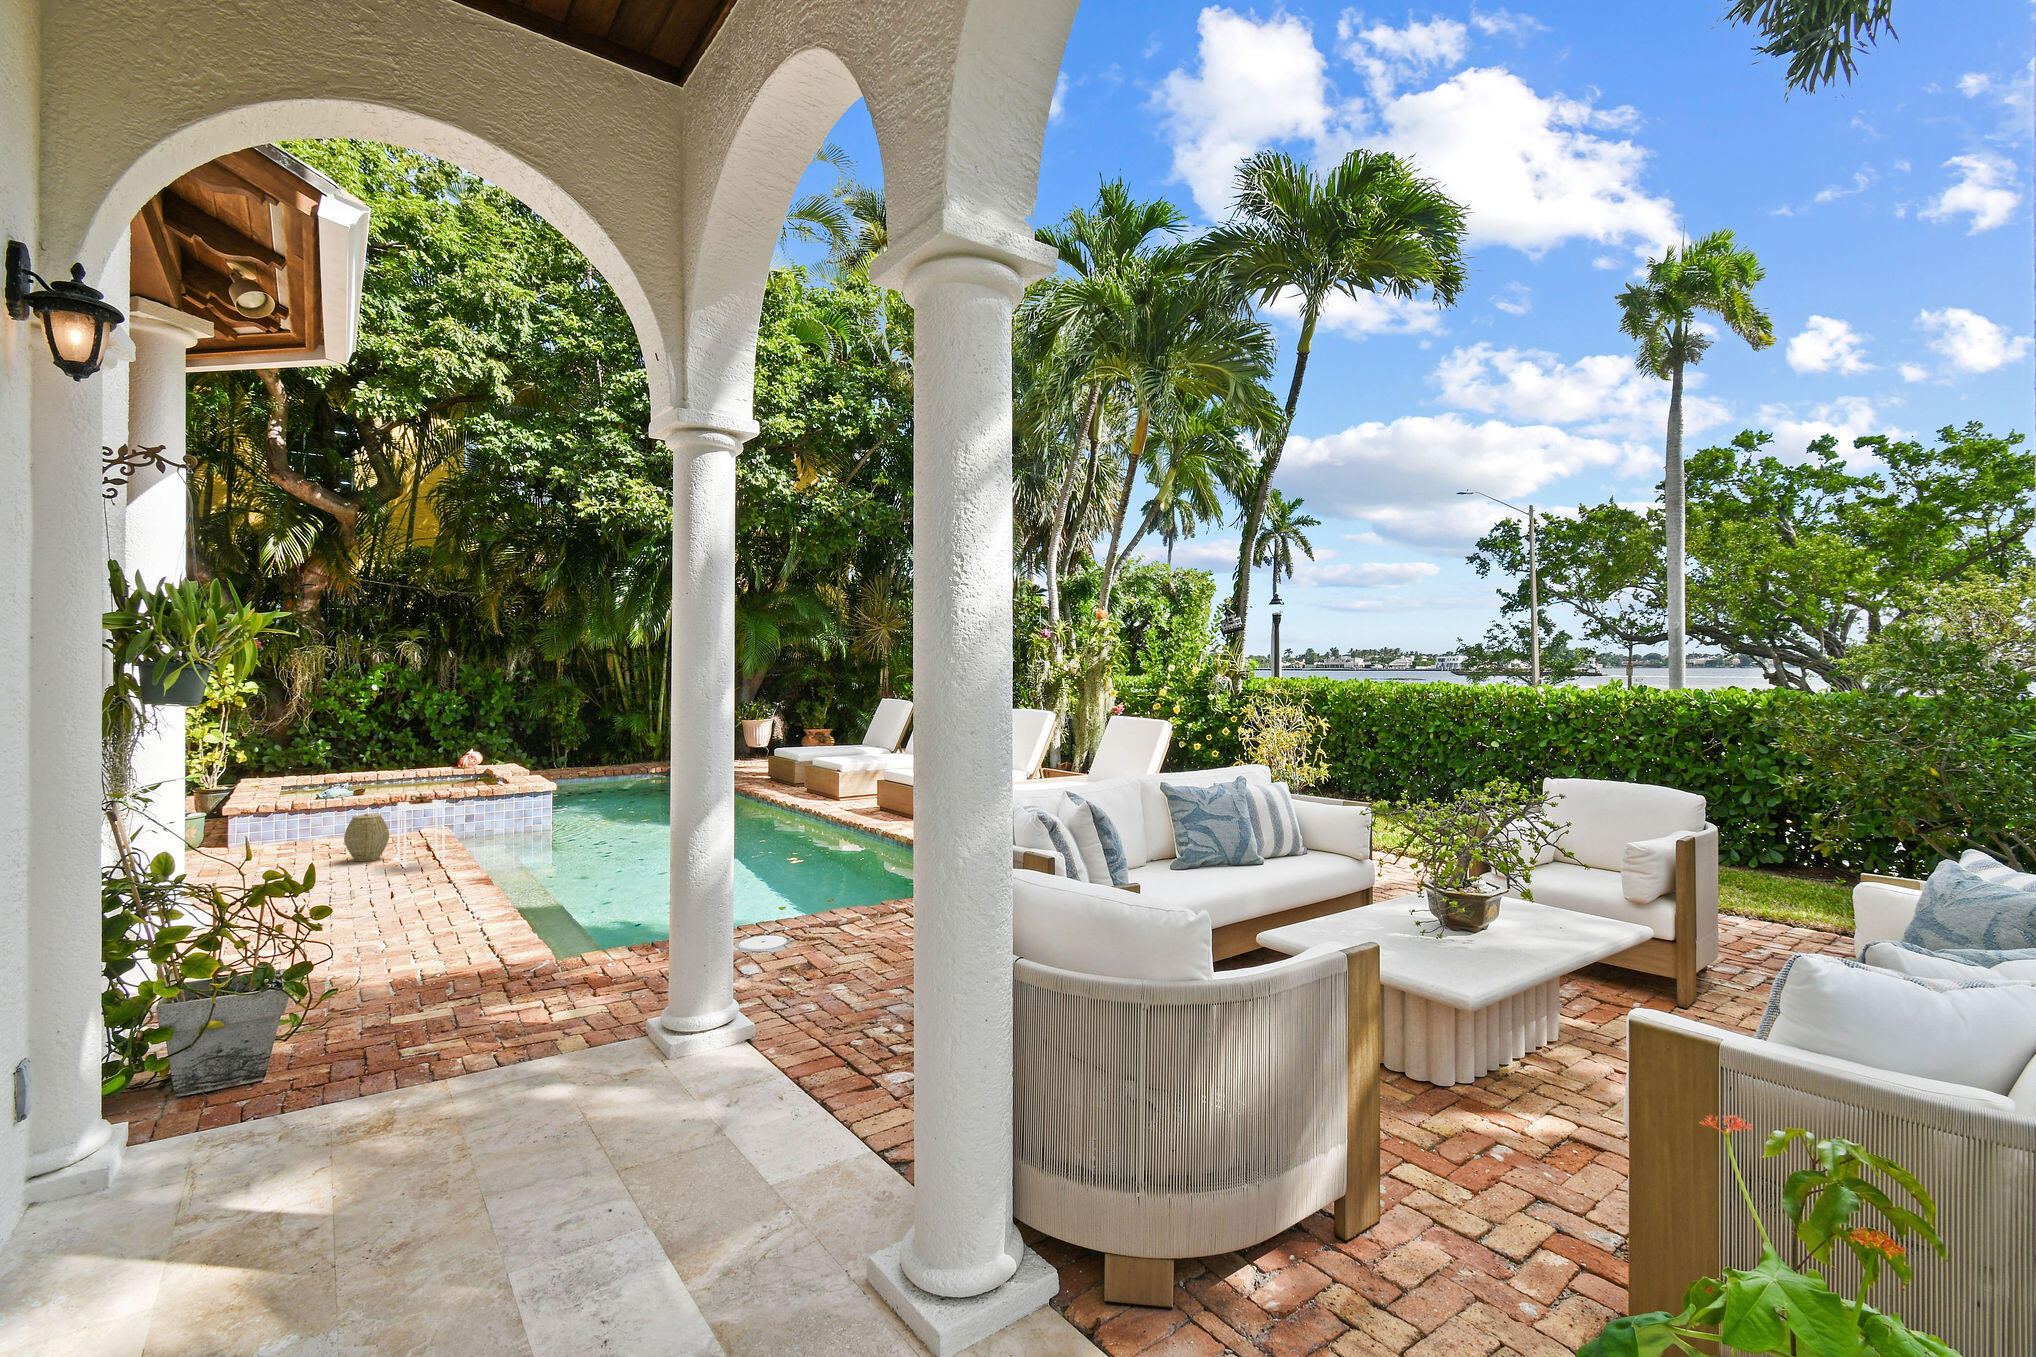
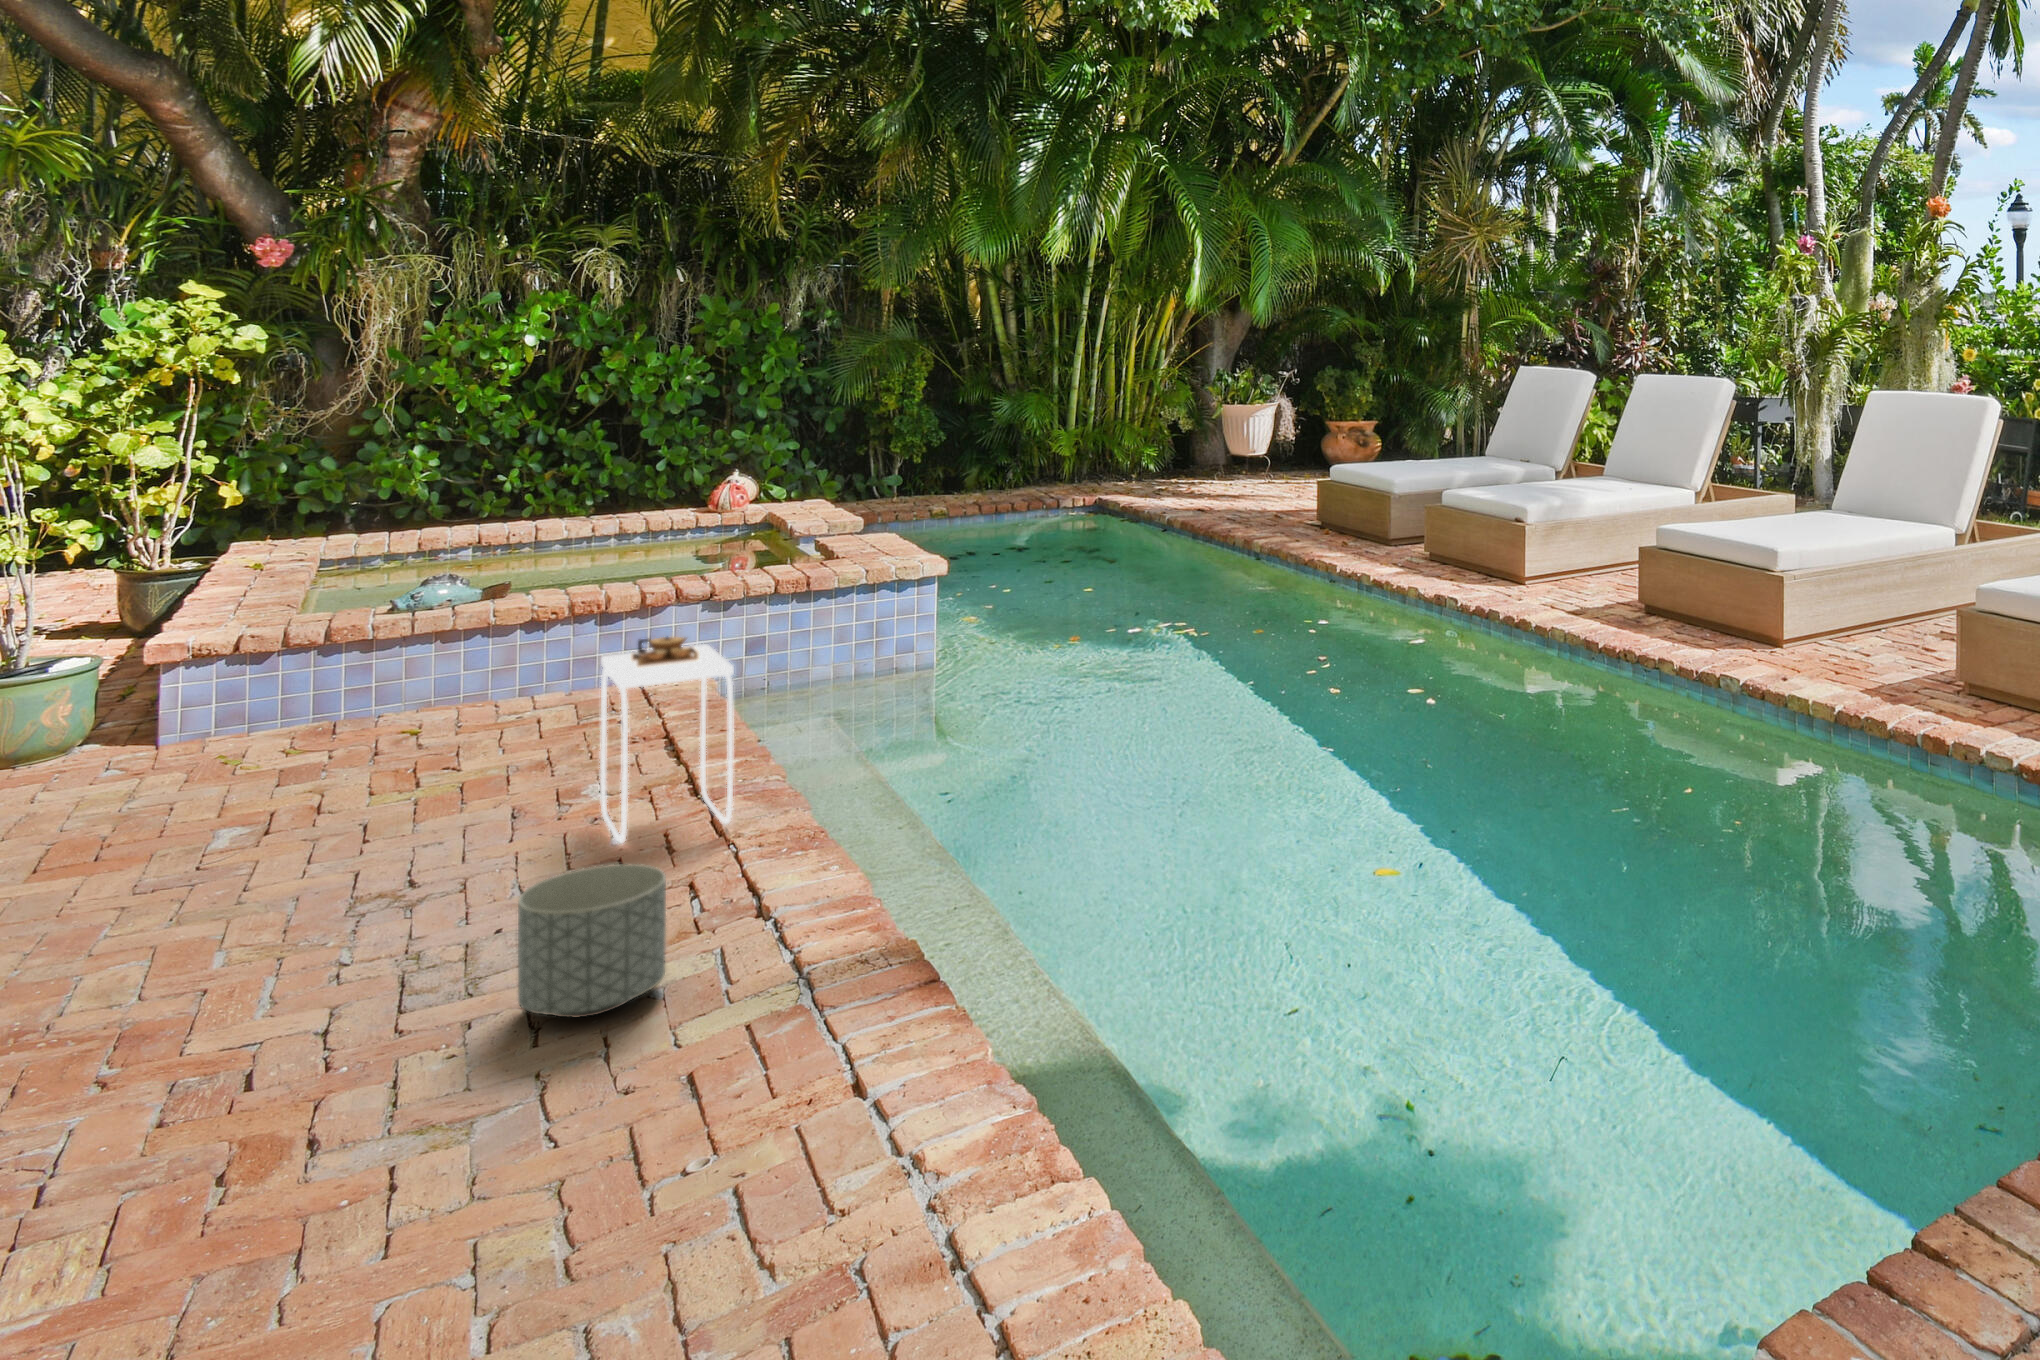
woven basket: present [344,814,389,861] -> none [452,682,576,818]
planter: none [368,854,414,897] -> present [518,864,666,1018]

